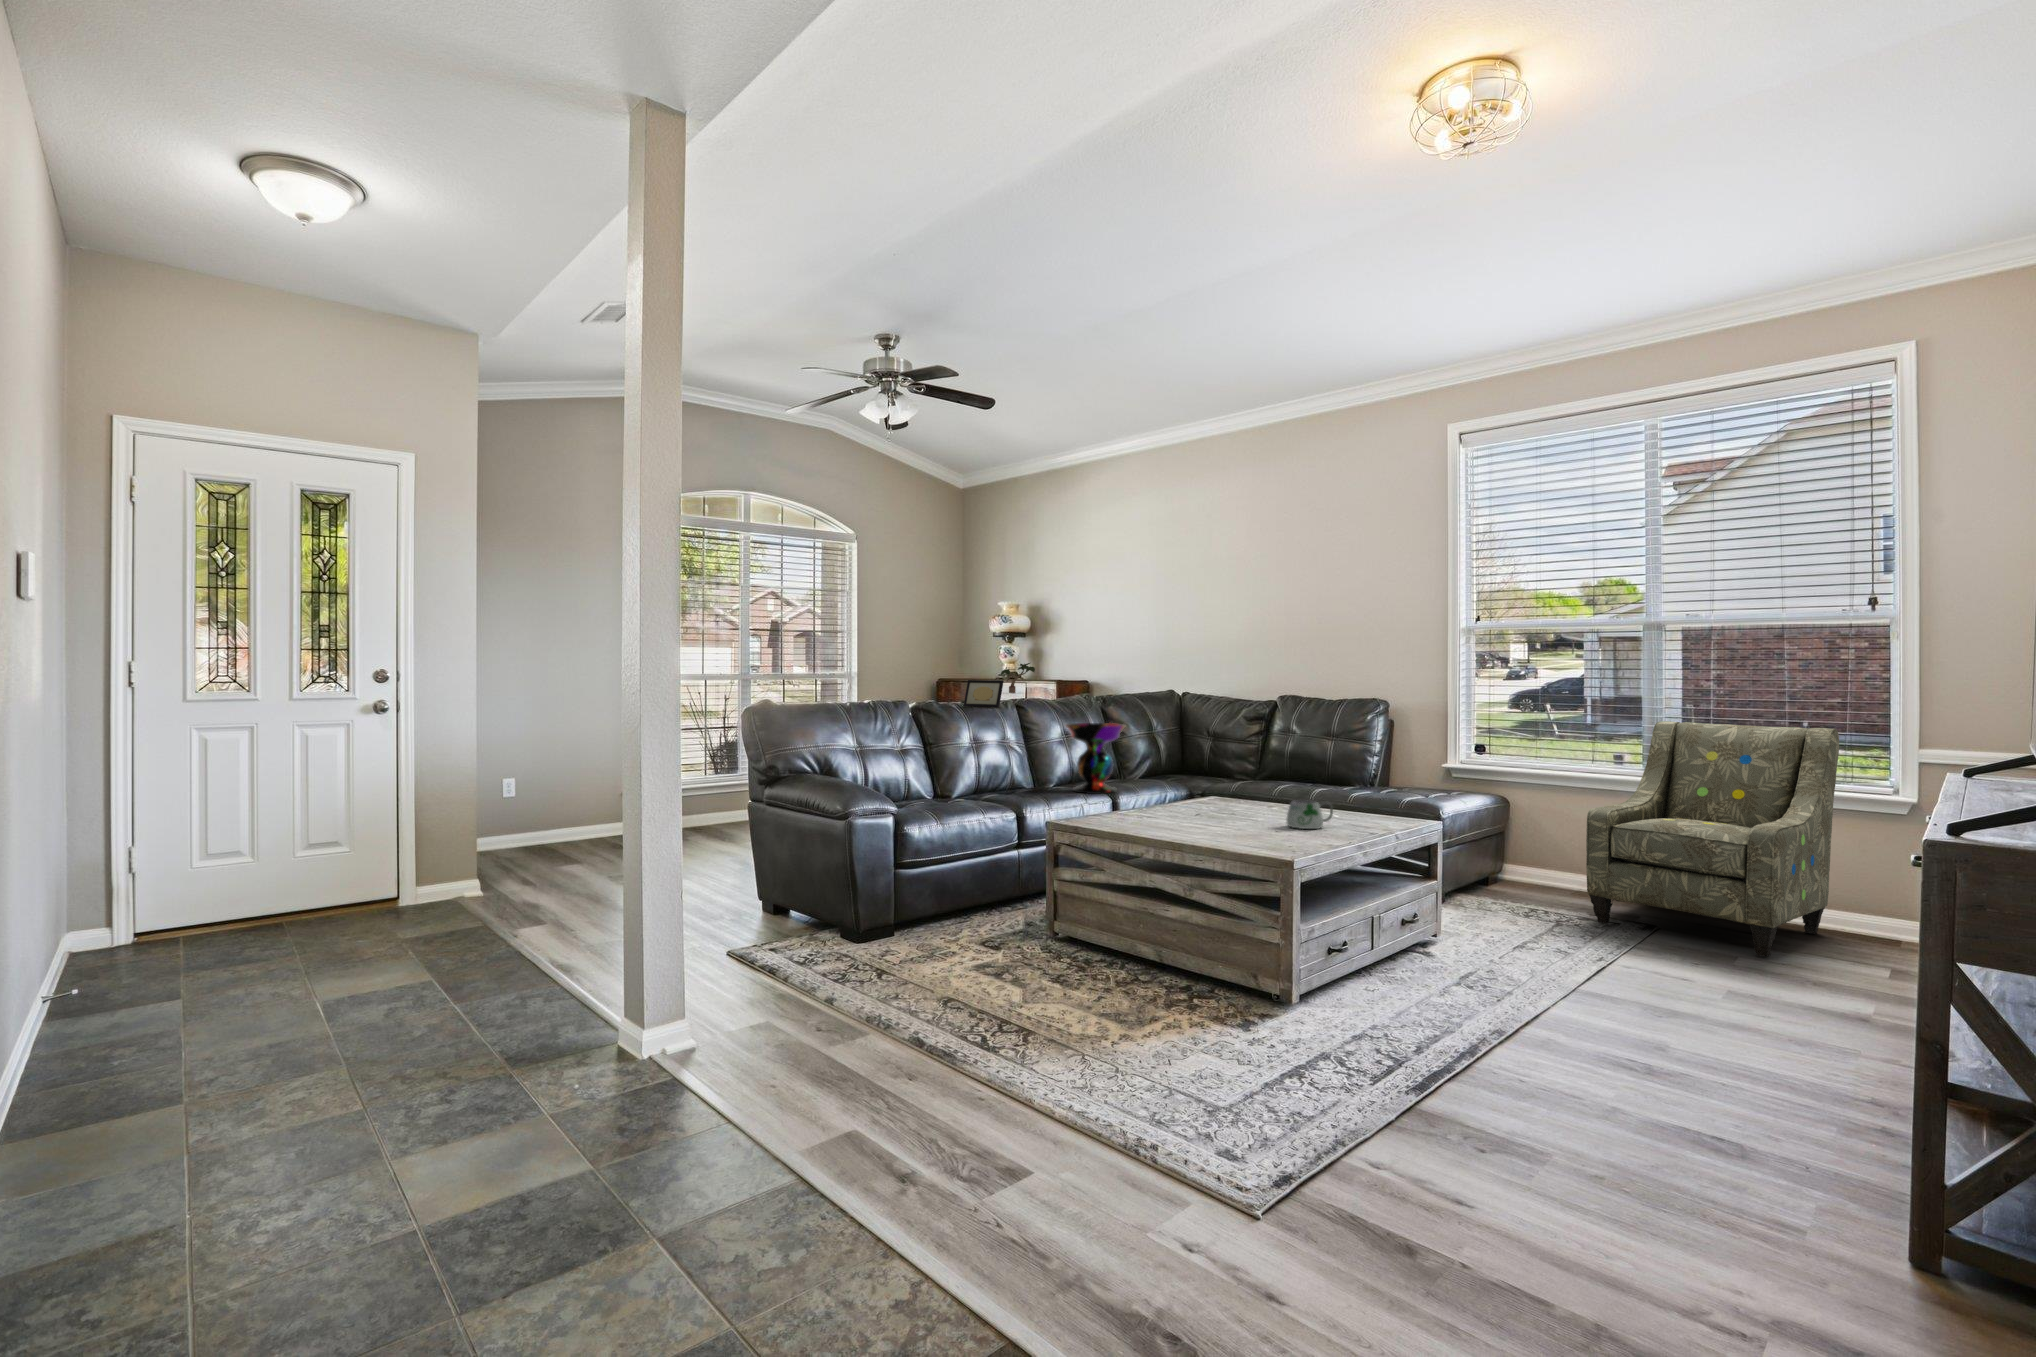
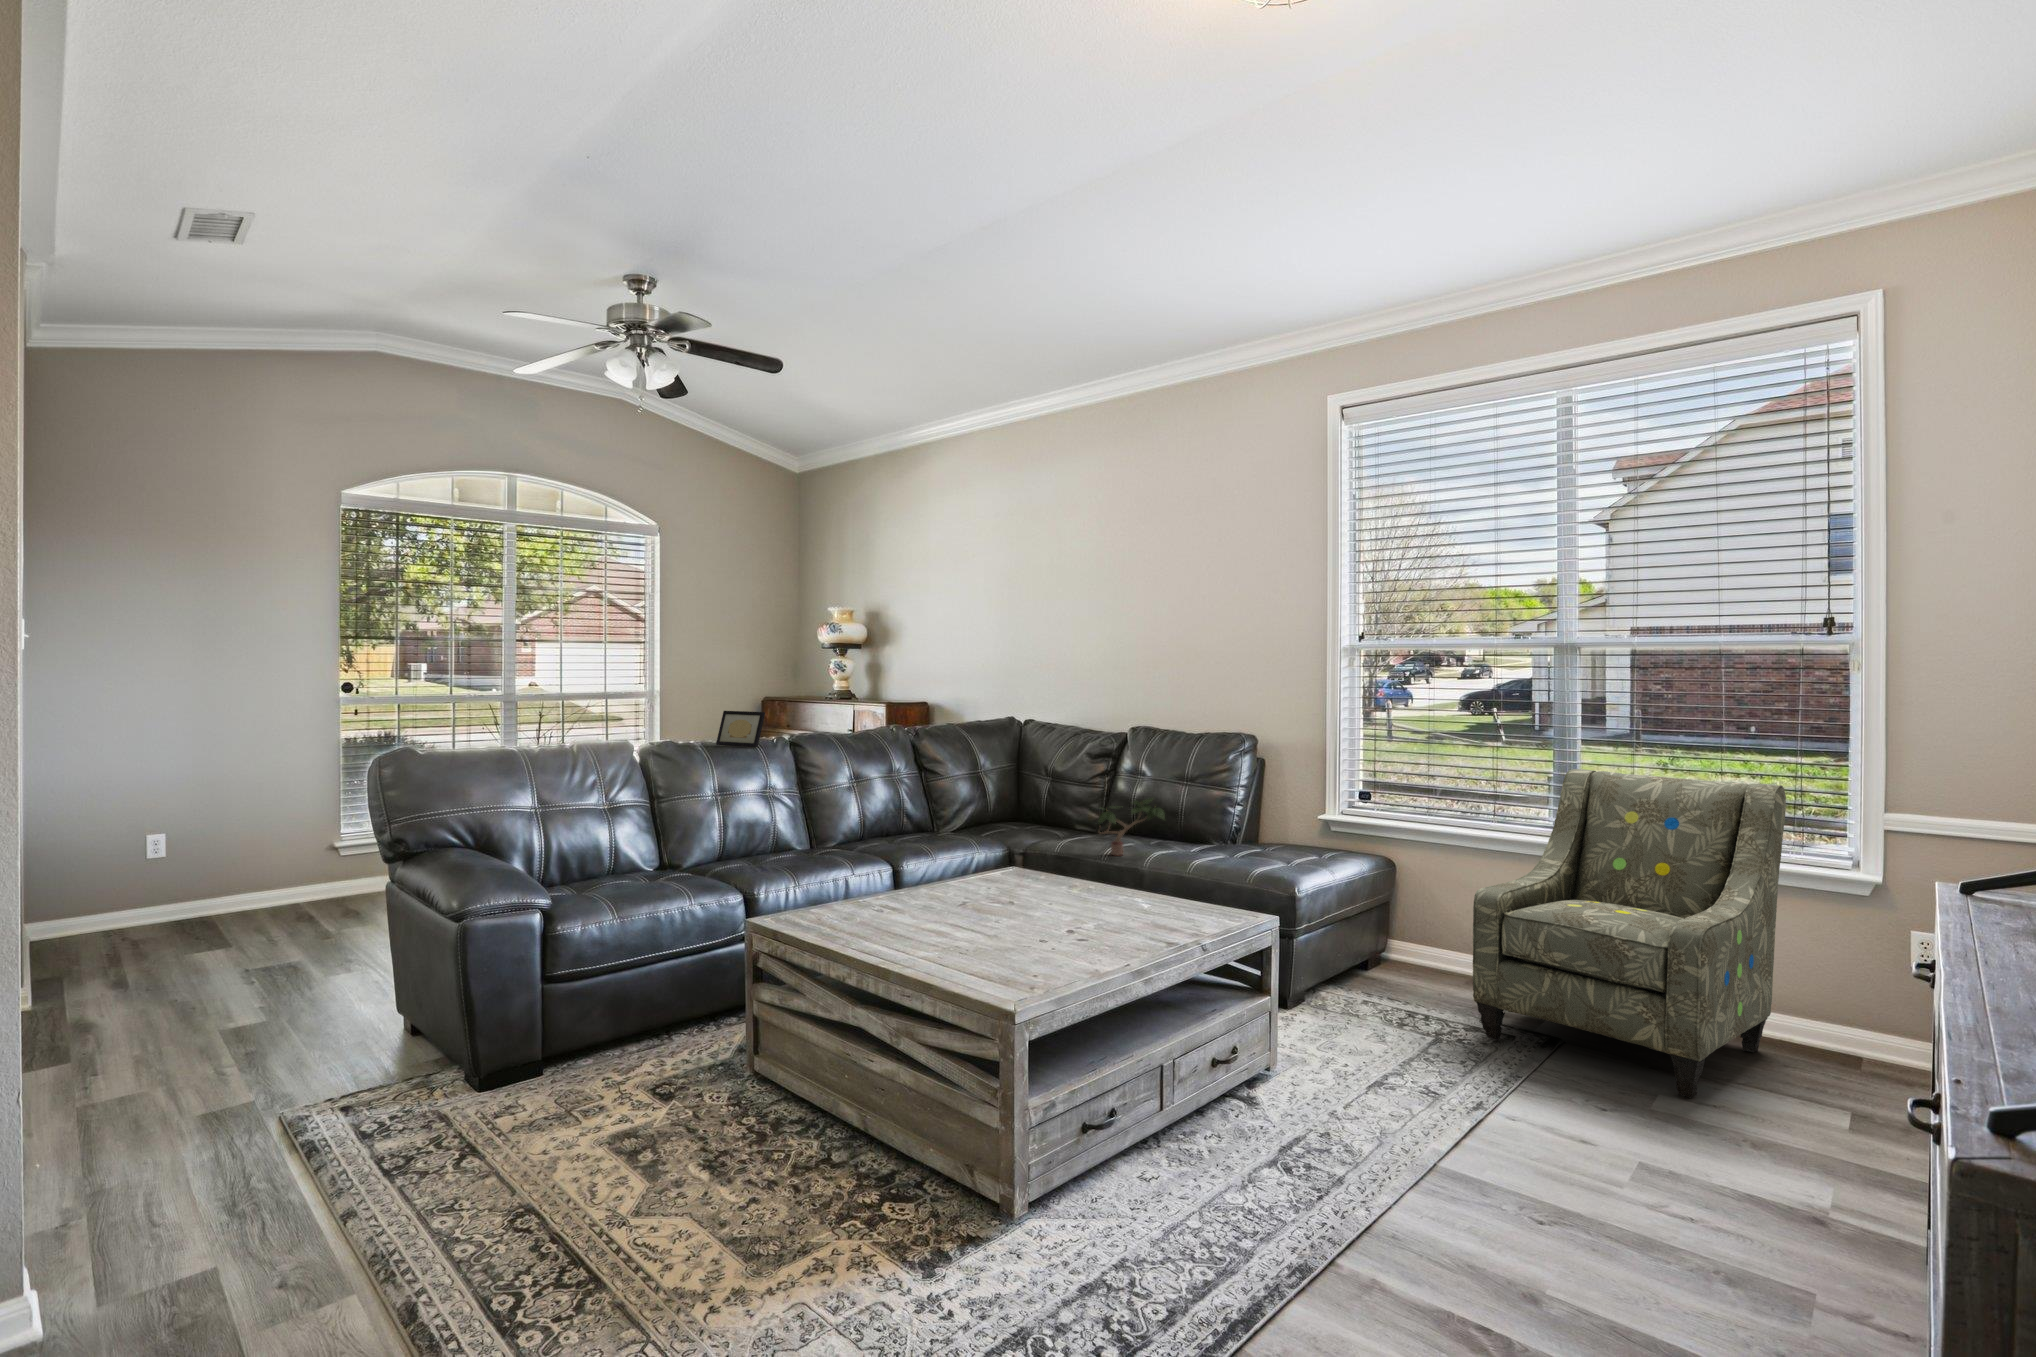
potted plant: present [1001,663,1035,693] -> present [1098,798,1165,856]
decorative bowl: present [1065,723,1126,794] -> none [836,767,918,861]
mug: present [1287,800,1333,829] -> none [1064,891,1126,938]

